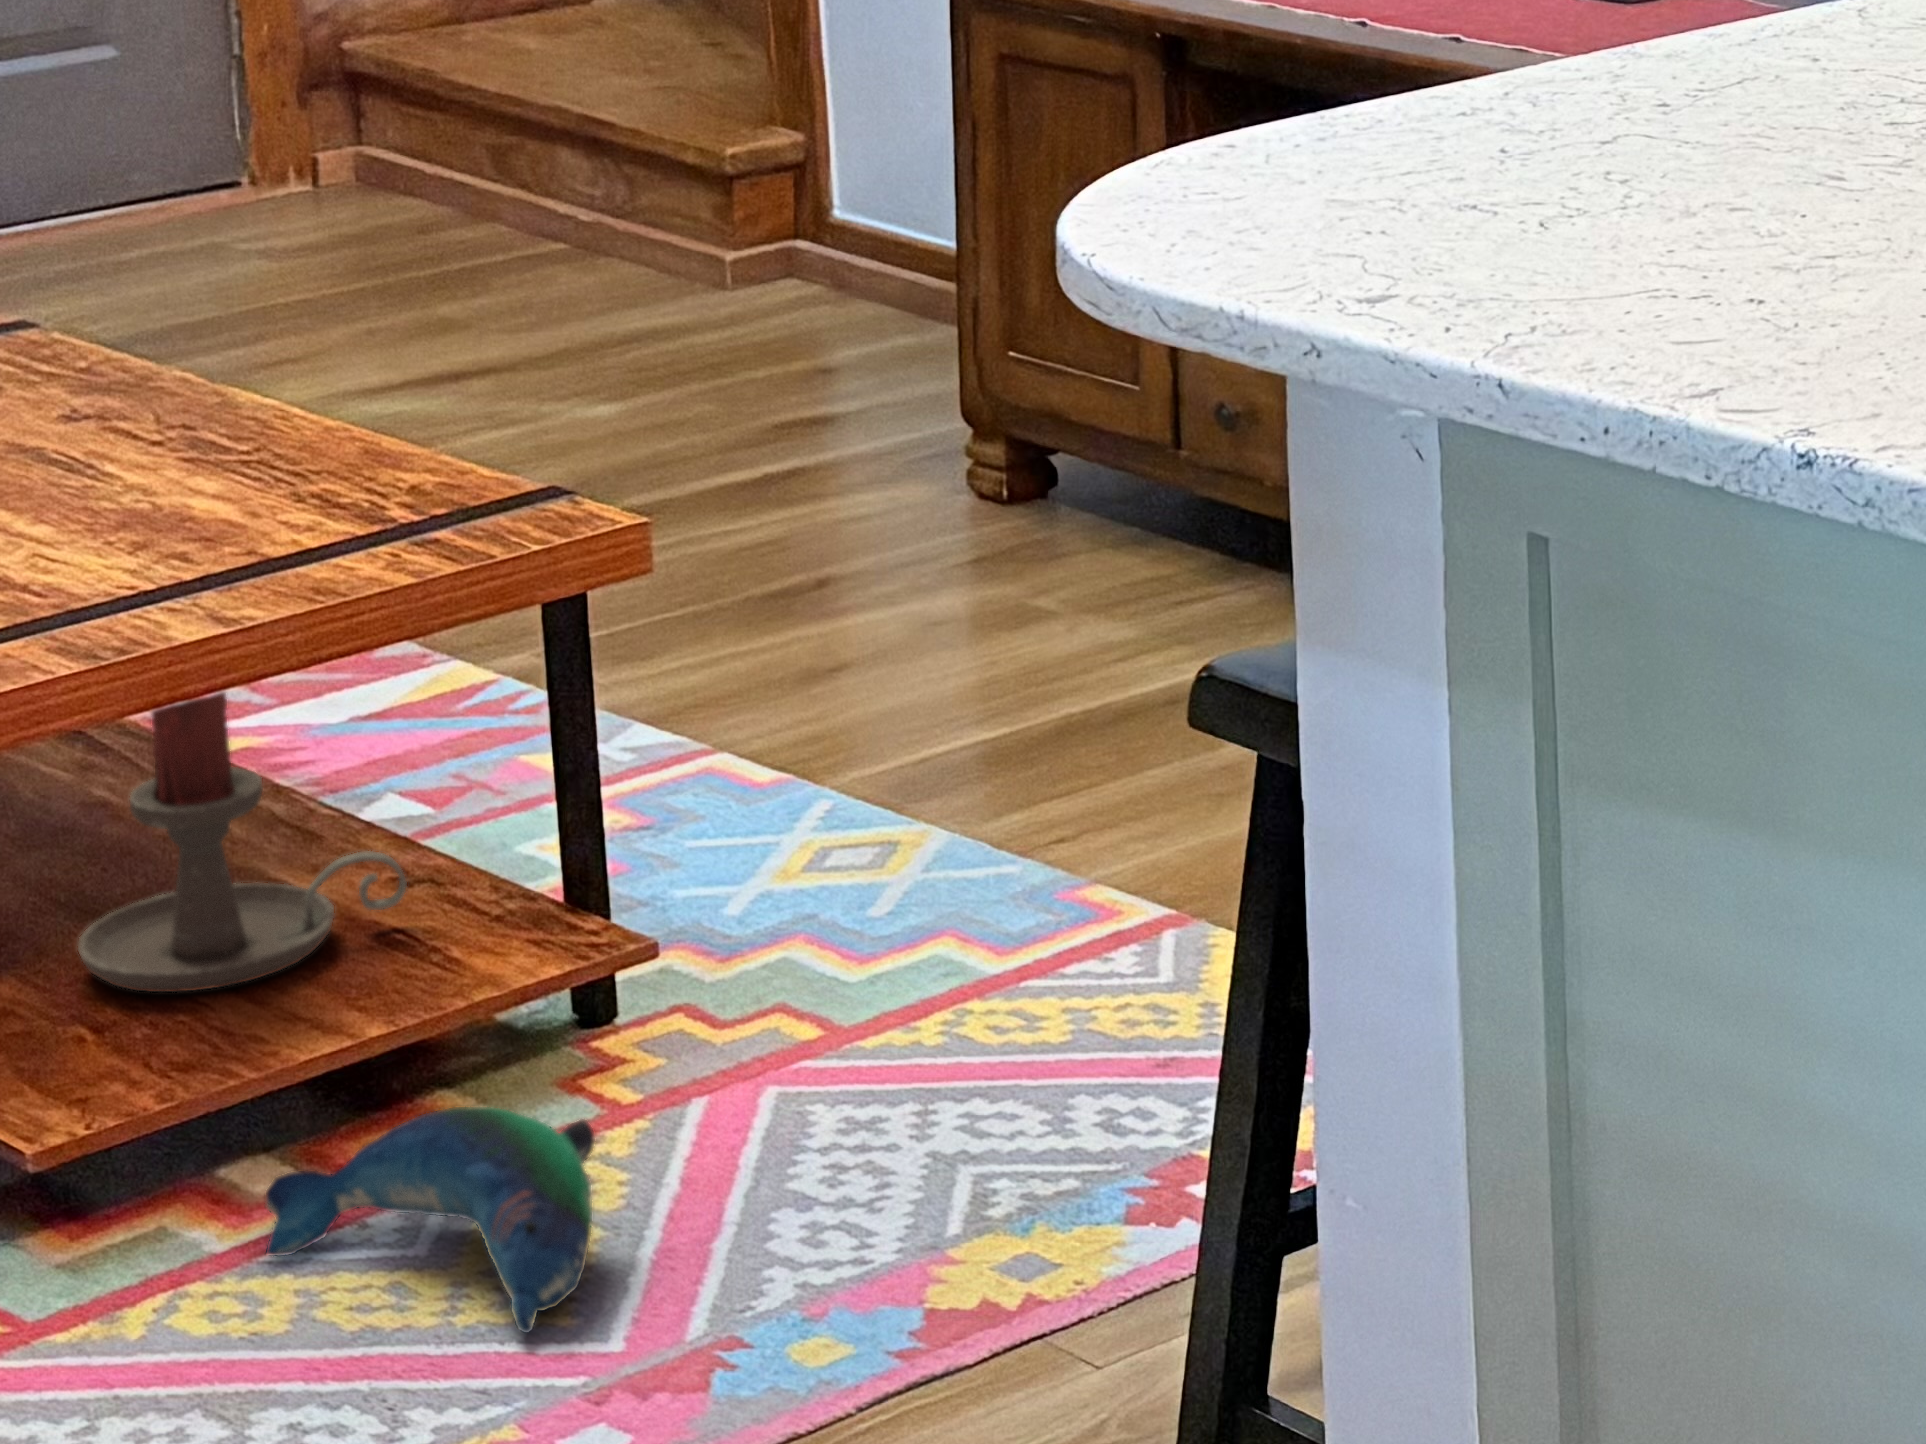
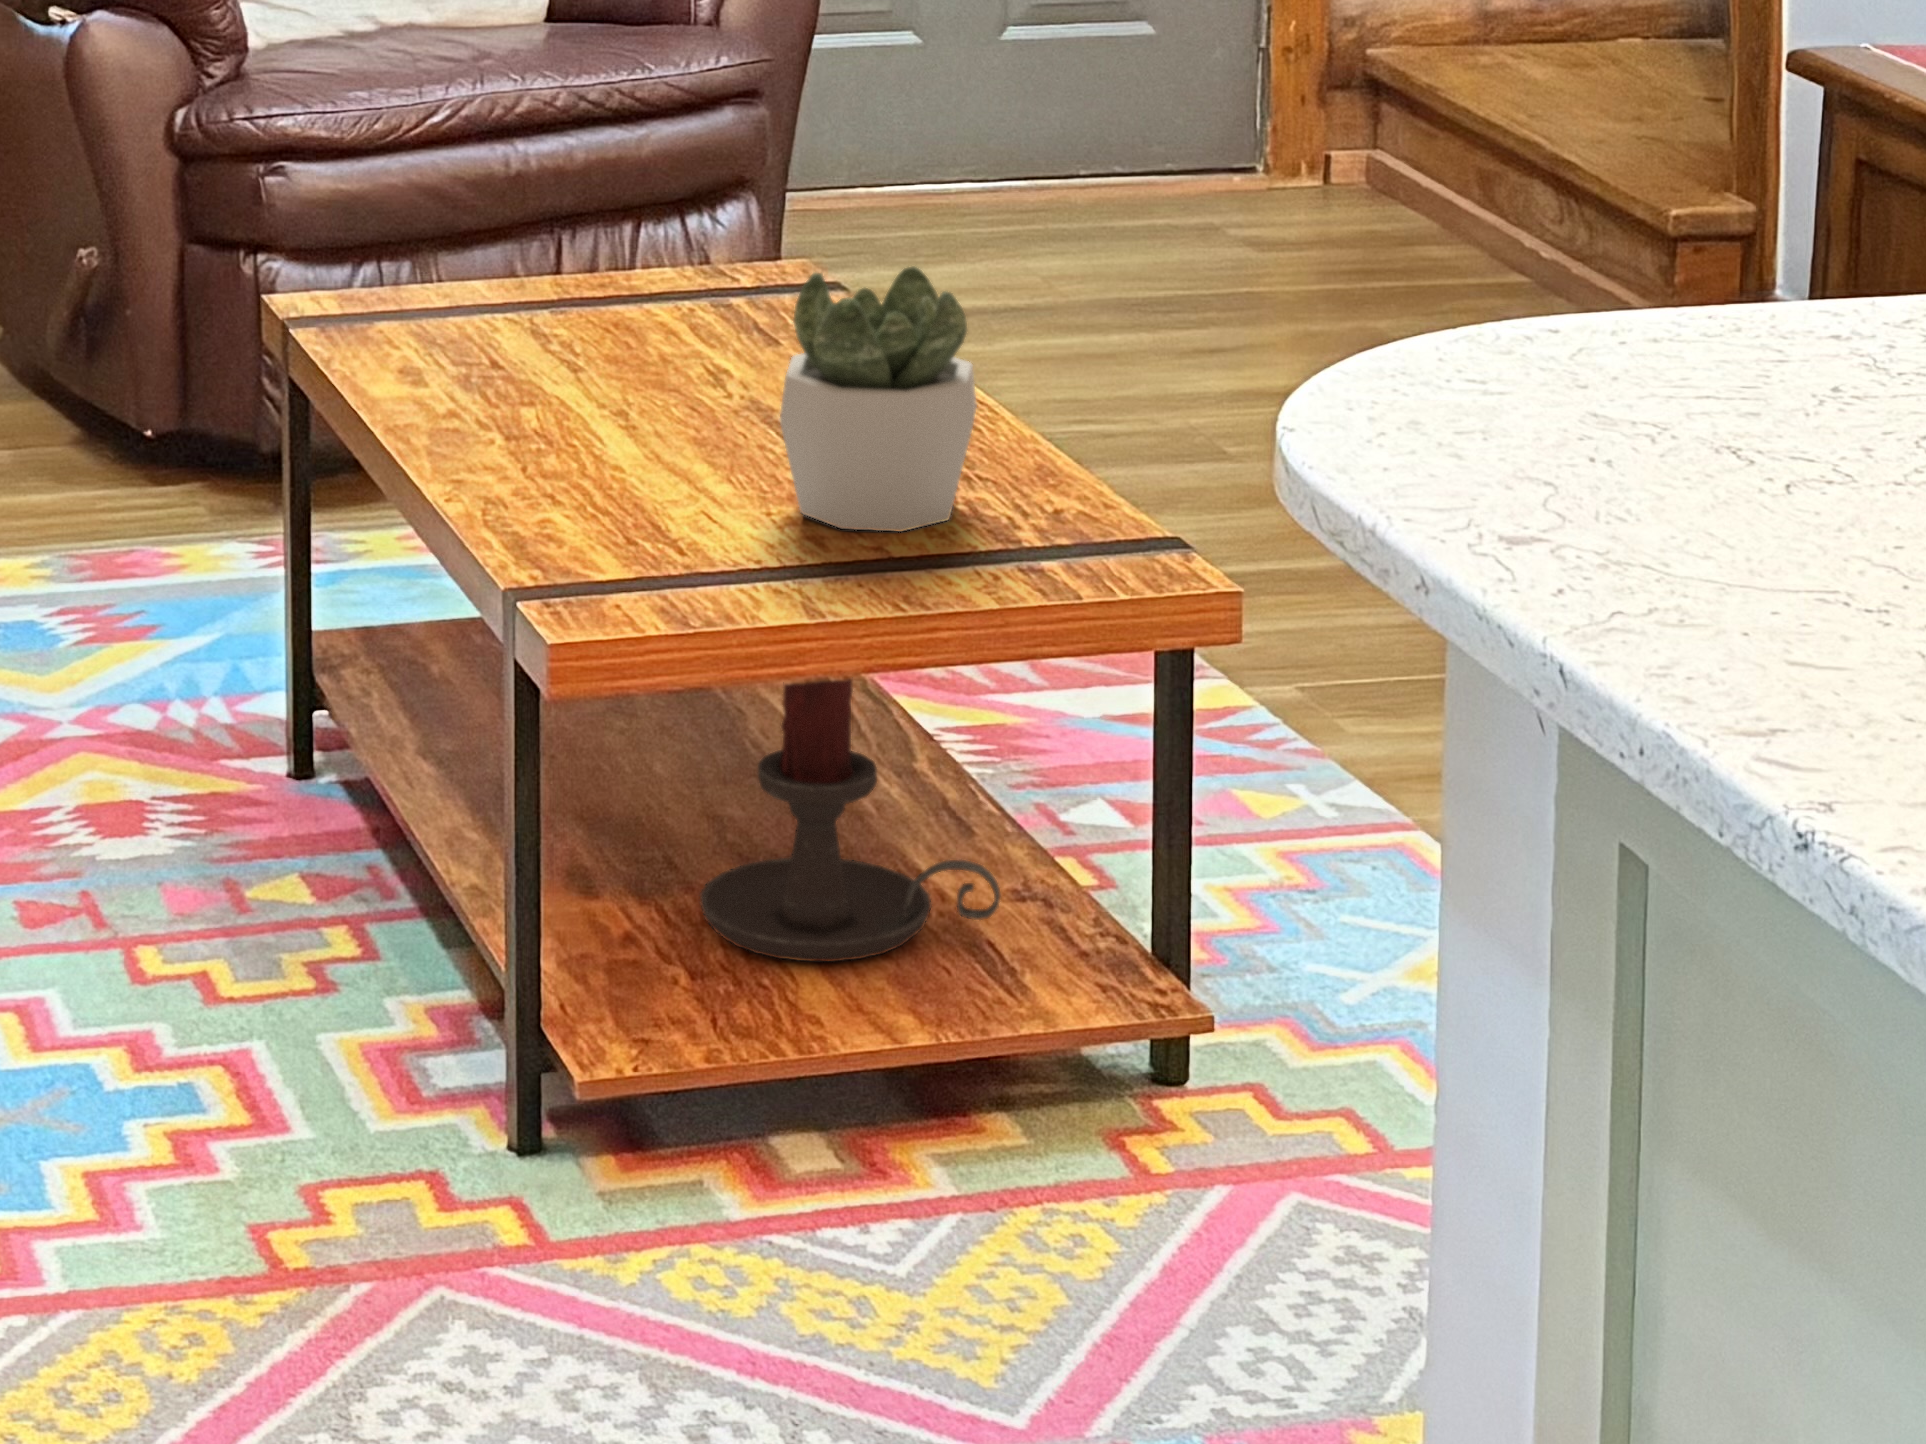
succulent plant: none [110,255,329,534] -> present [780,267,976,531]
plush toy: present [265,1107,594,1333] -> none [768,1137,1071,1382]

